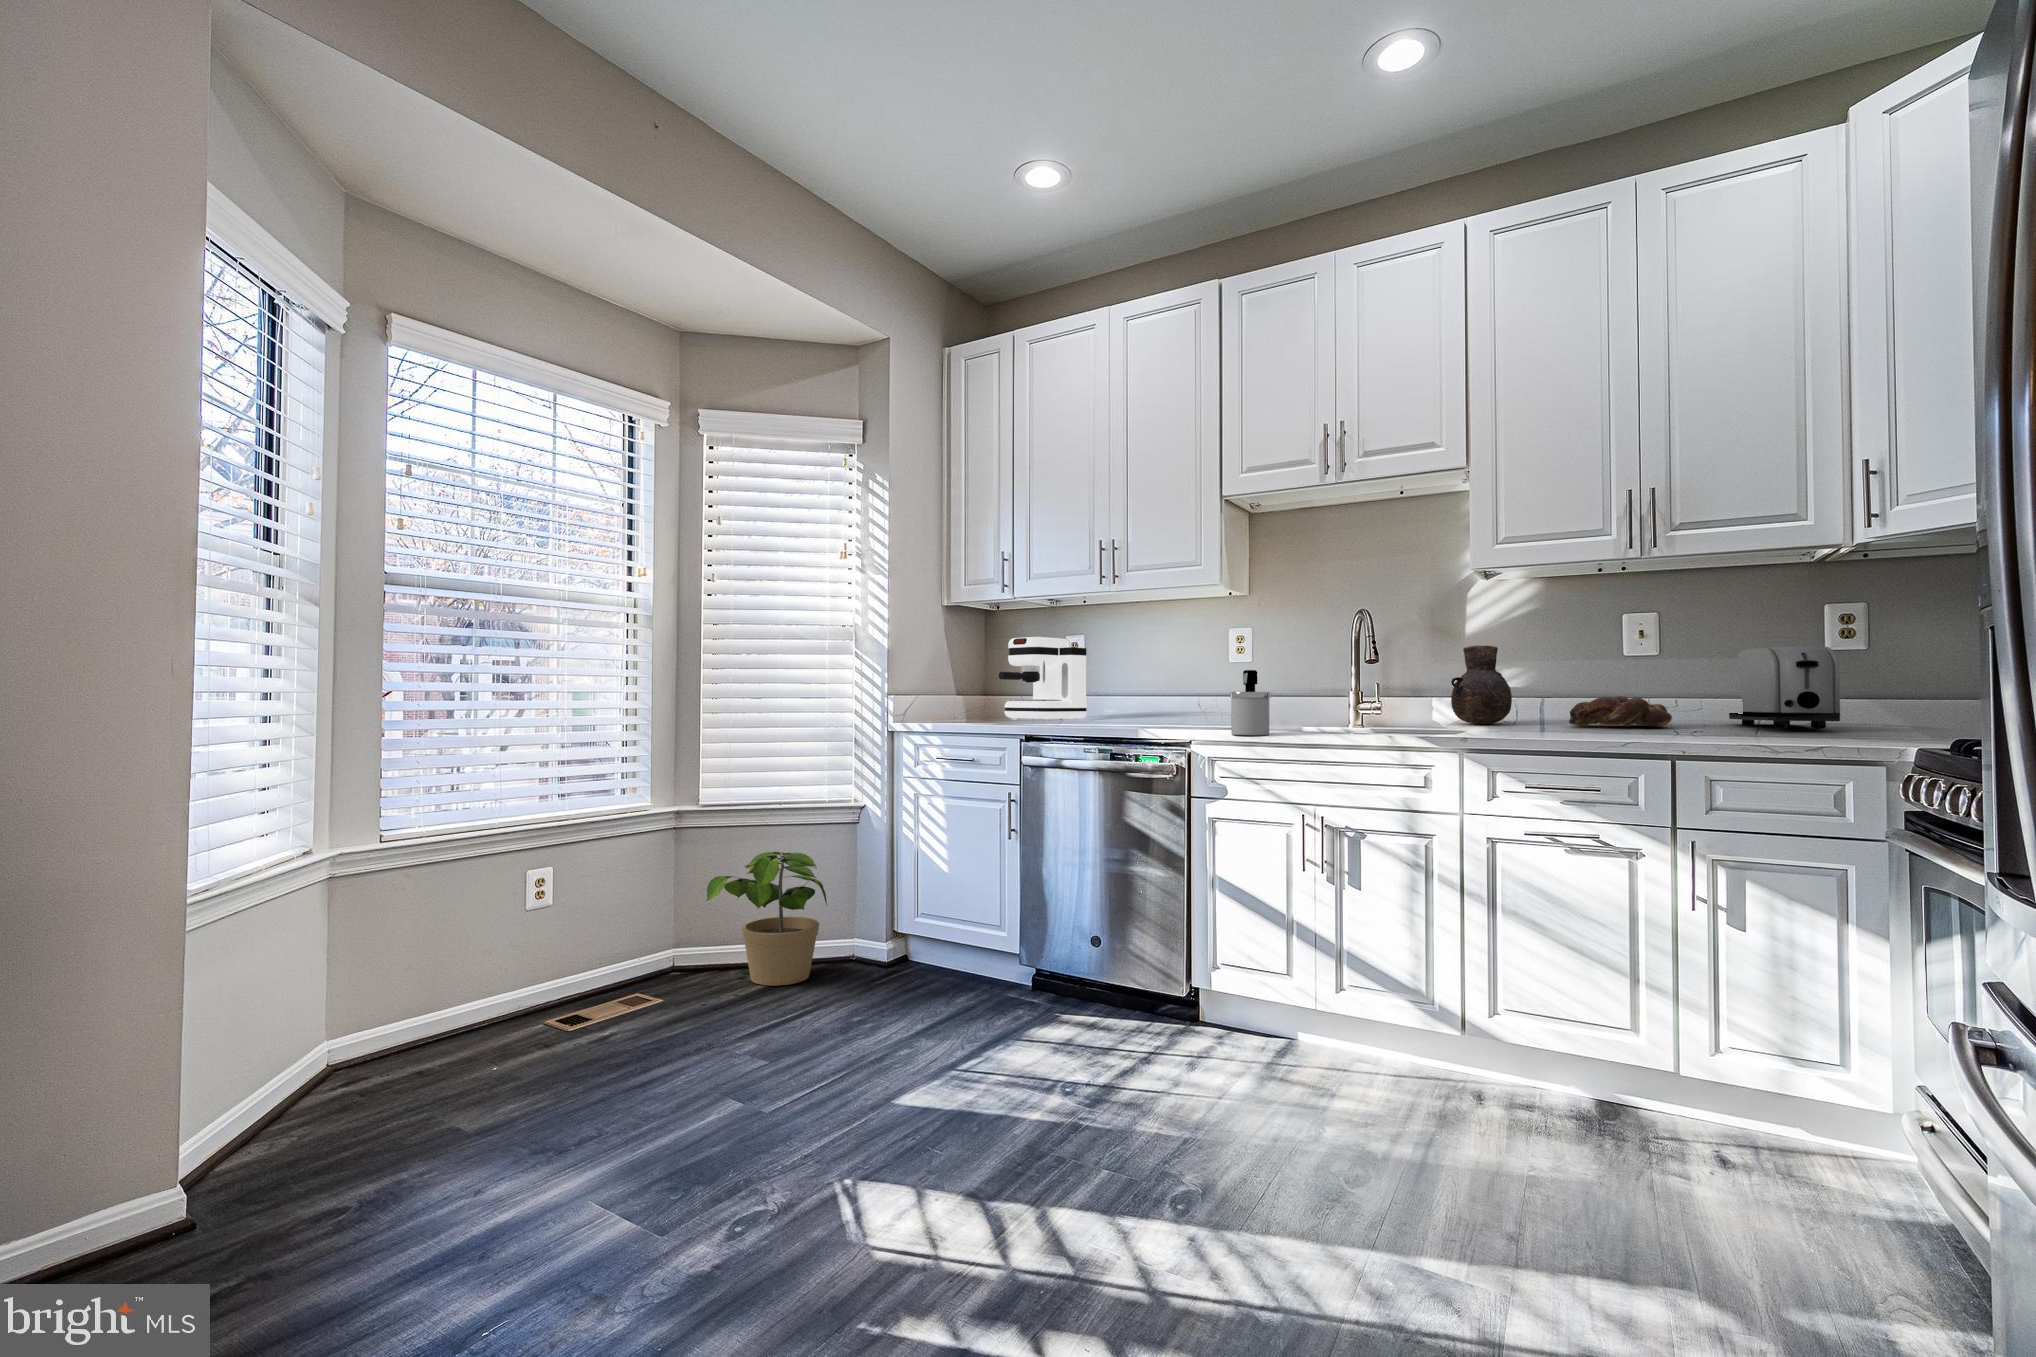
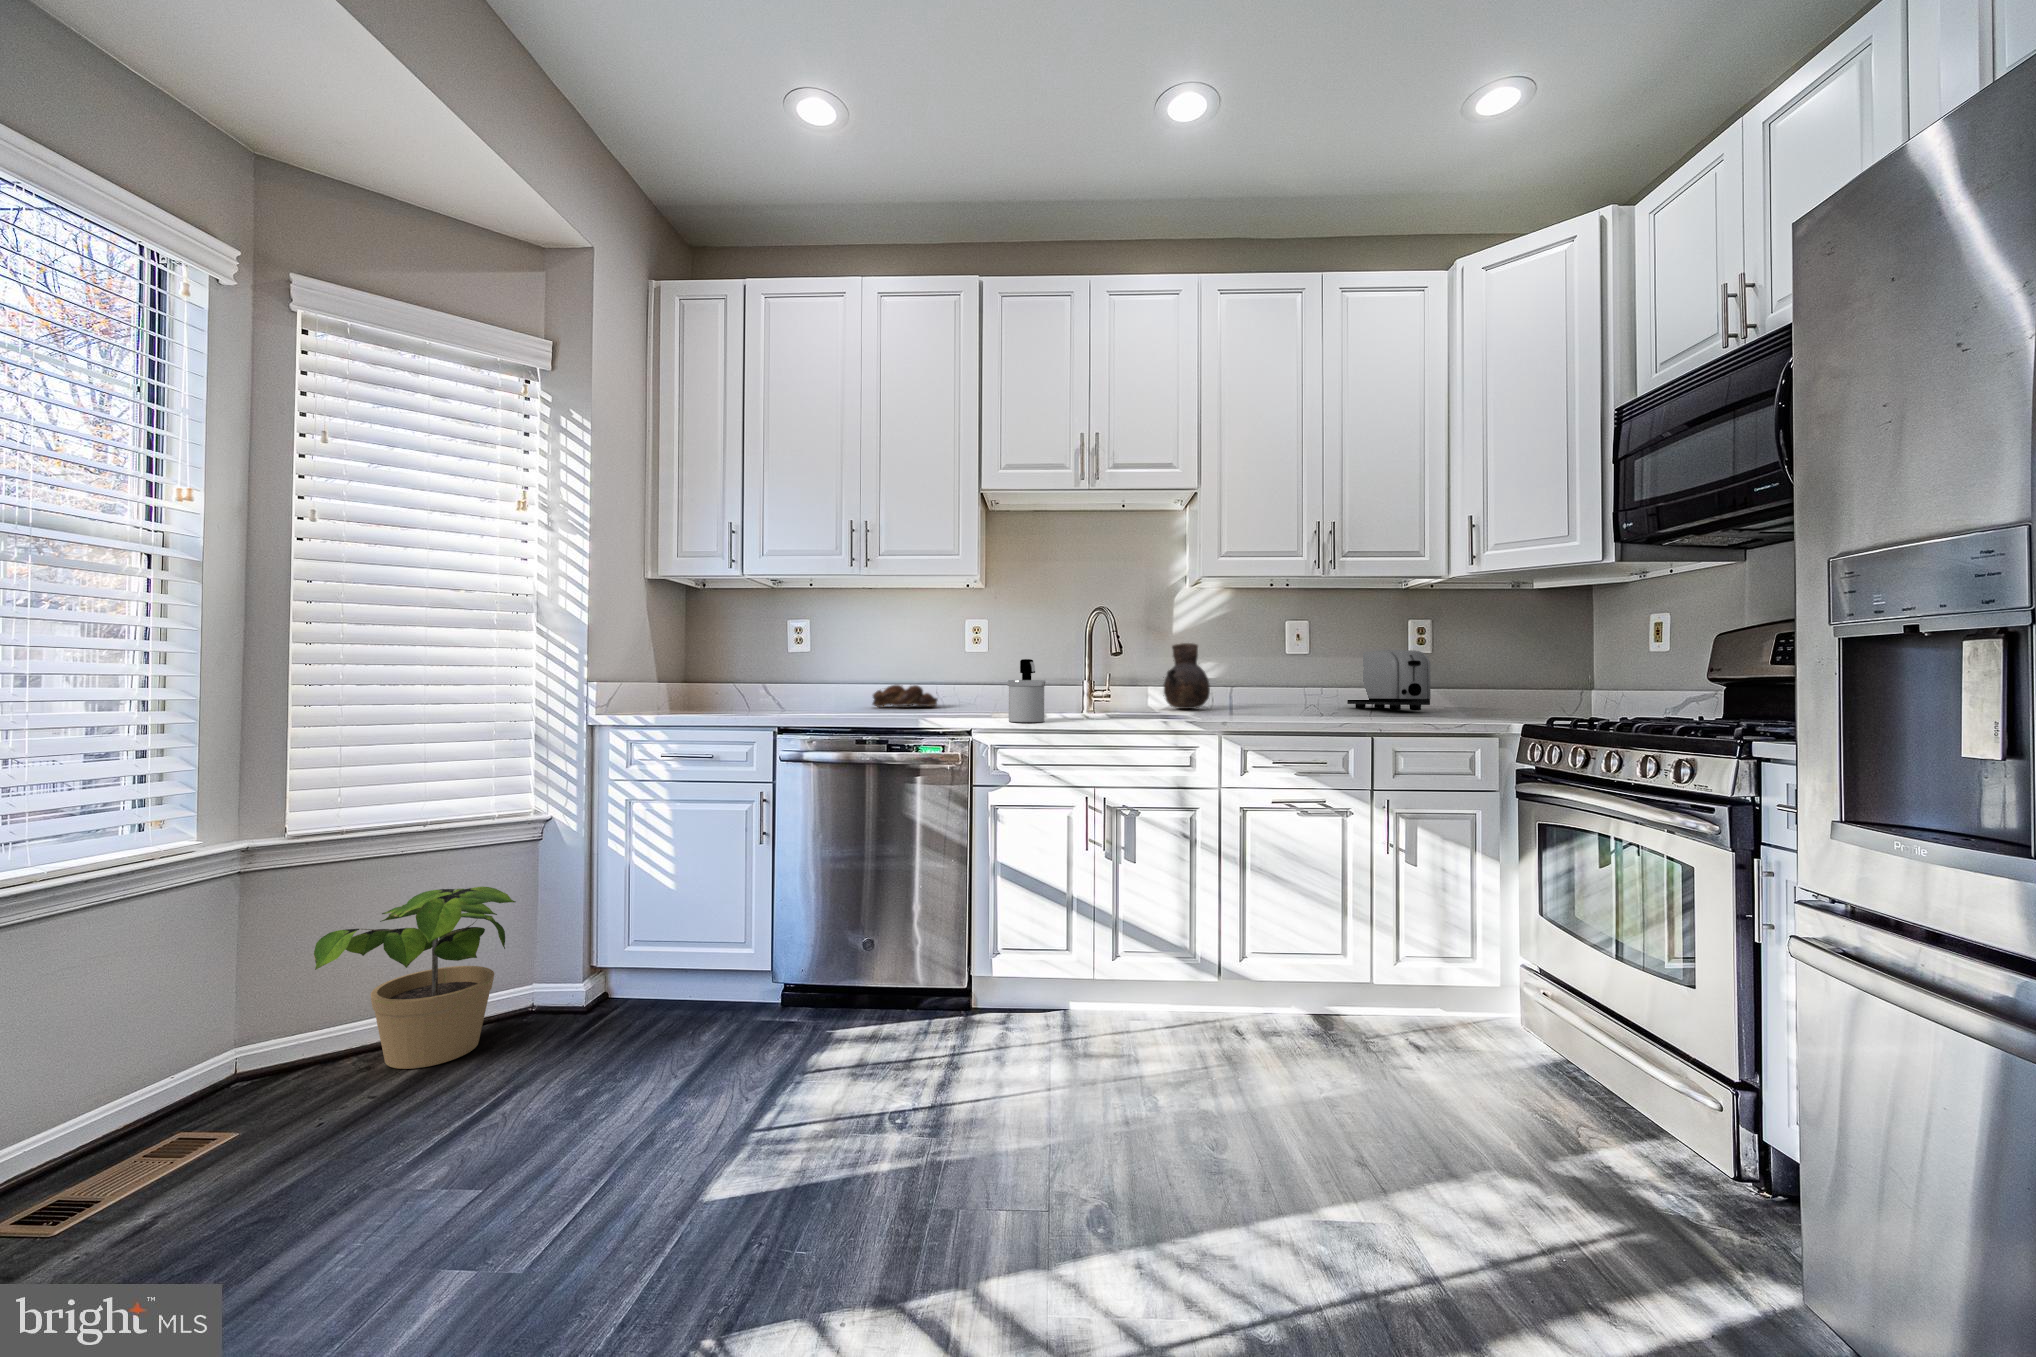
coffee maker: present [999,637,1087,721] -> none [725,620,816,710]
bread loaf: present [1569,696,1672,726] -> present [873,685,938,707]

